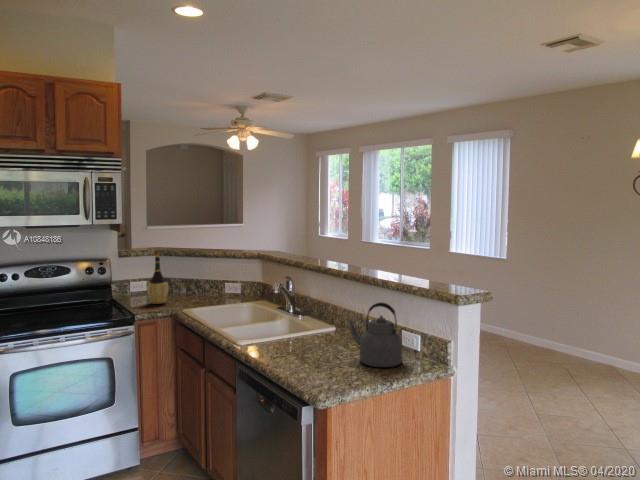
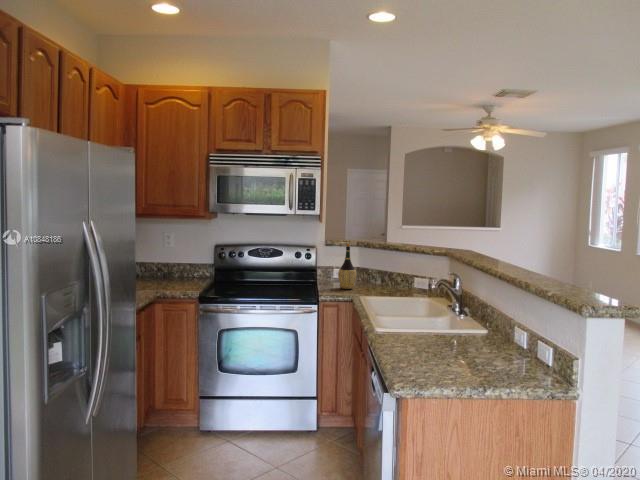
kettle: present [345,303,402,367] -> none [466,304,522,374]

